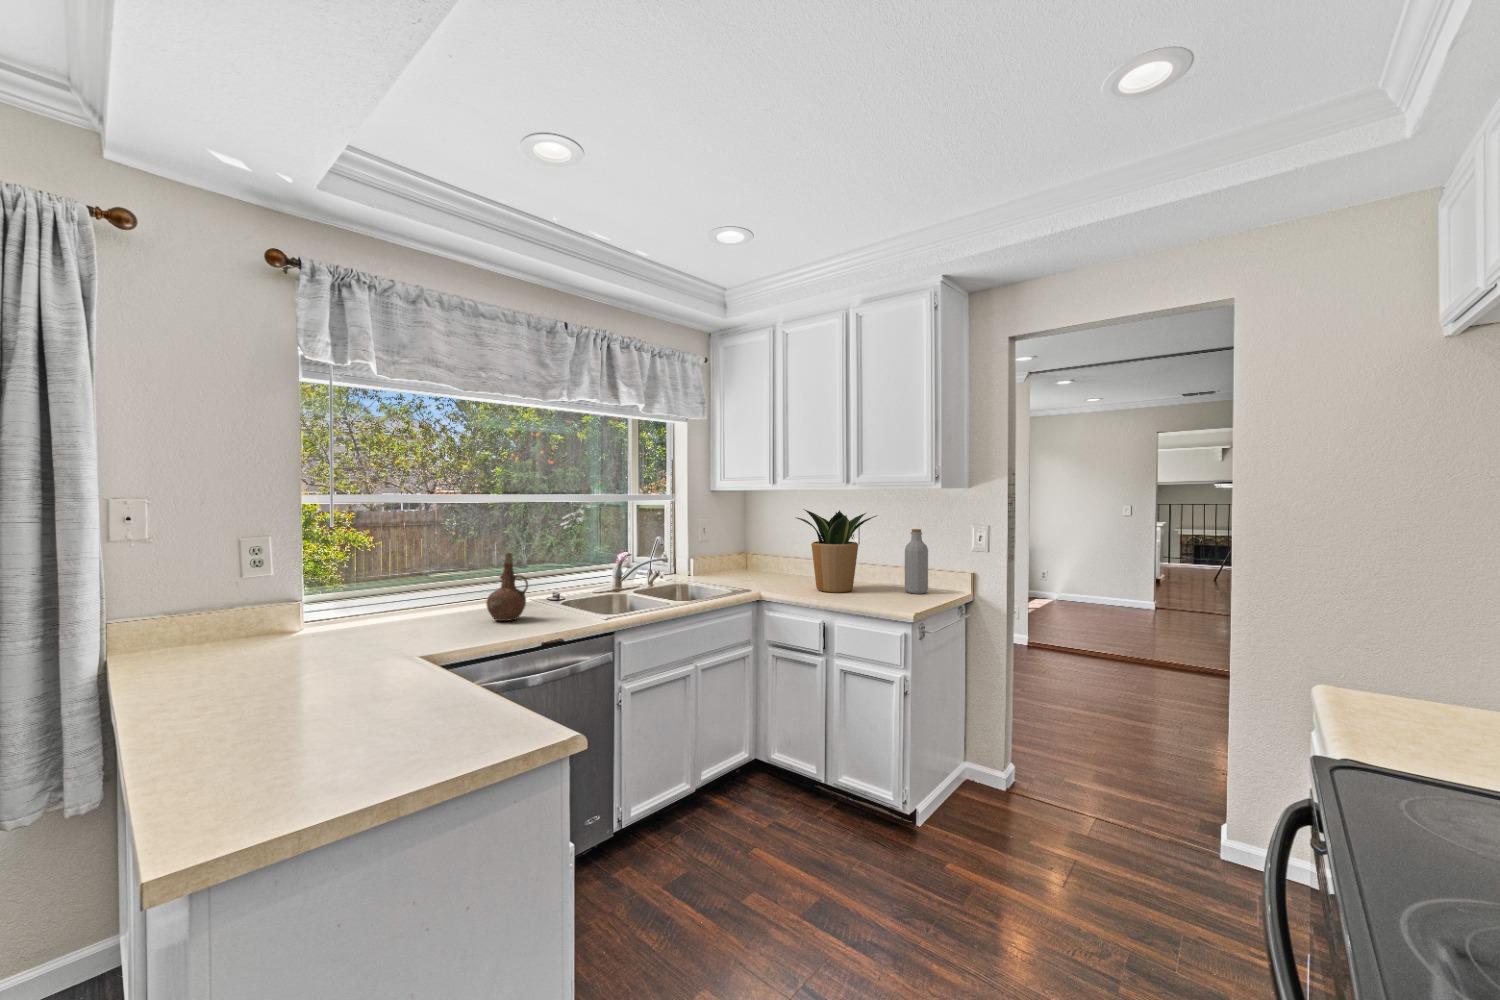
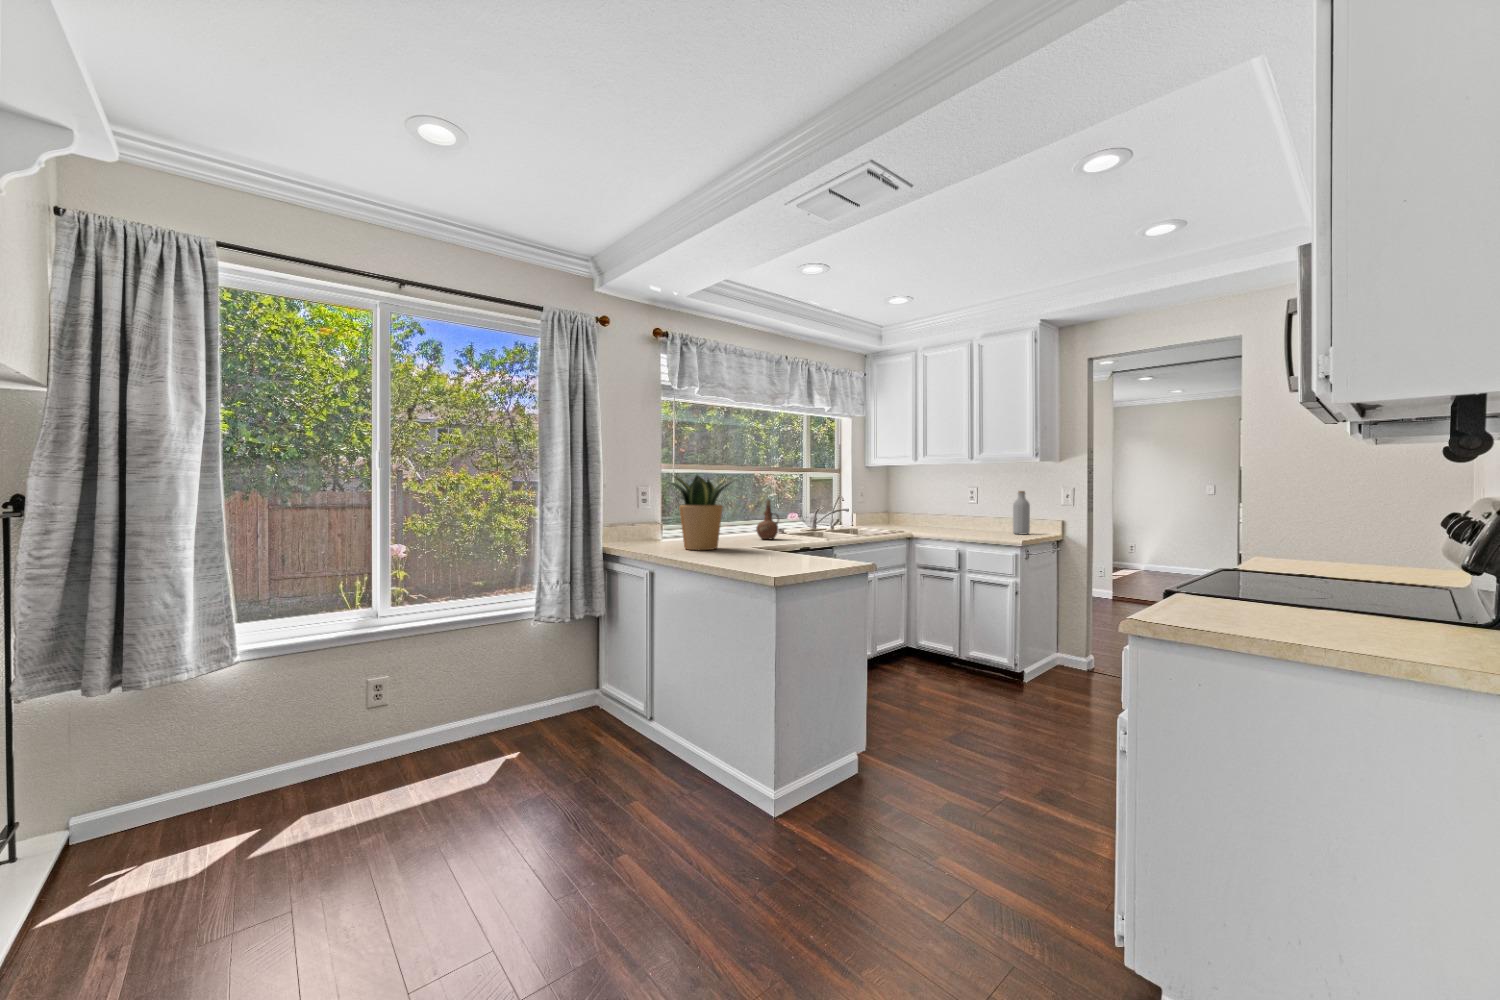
potted plant: present [797,510,876,593] -> present [671,475,729,550]

